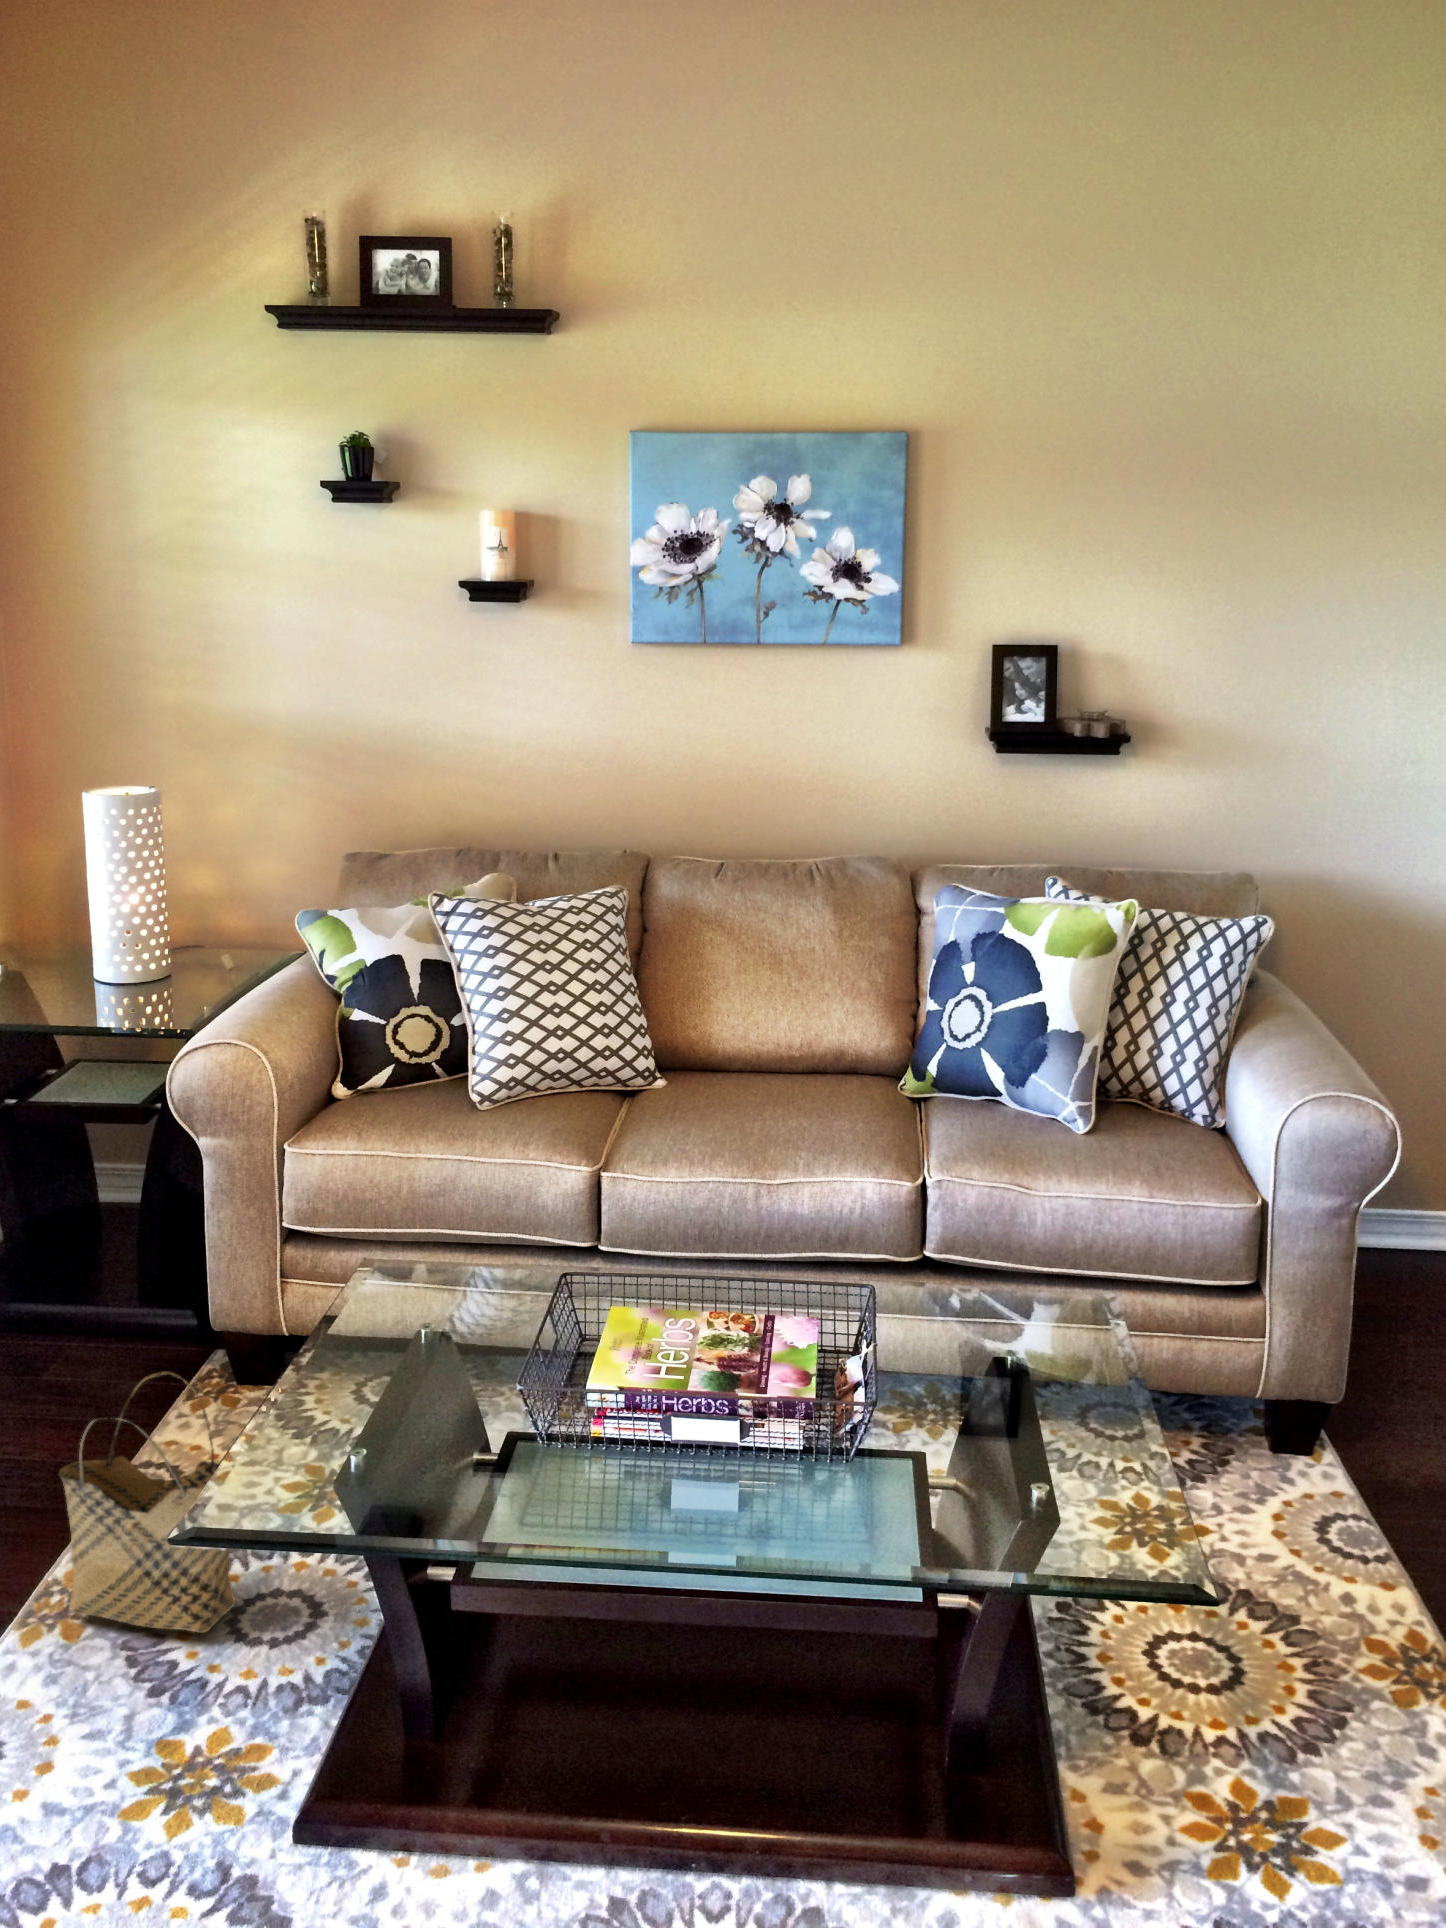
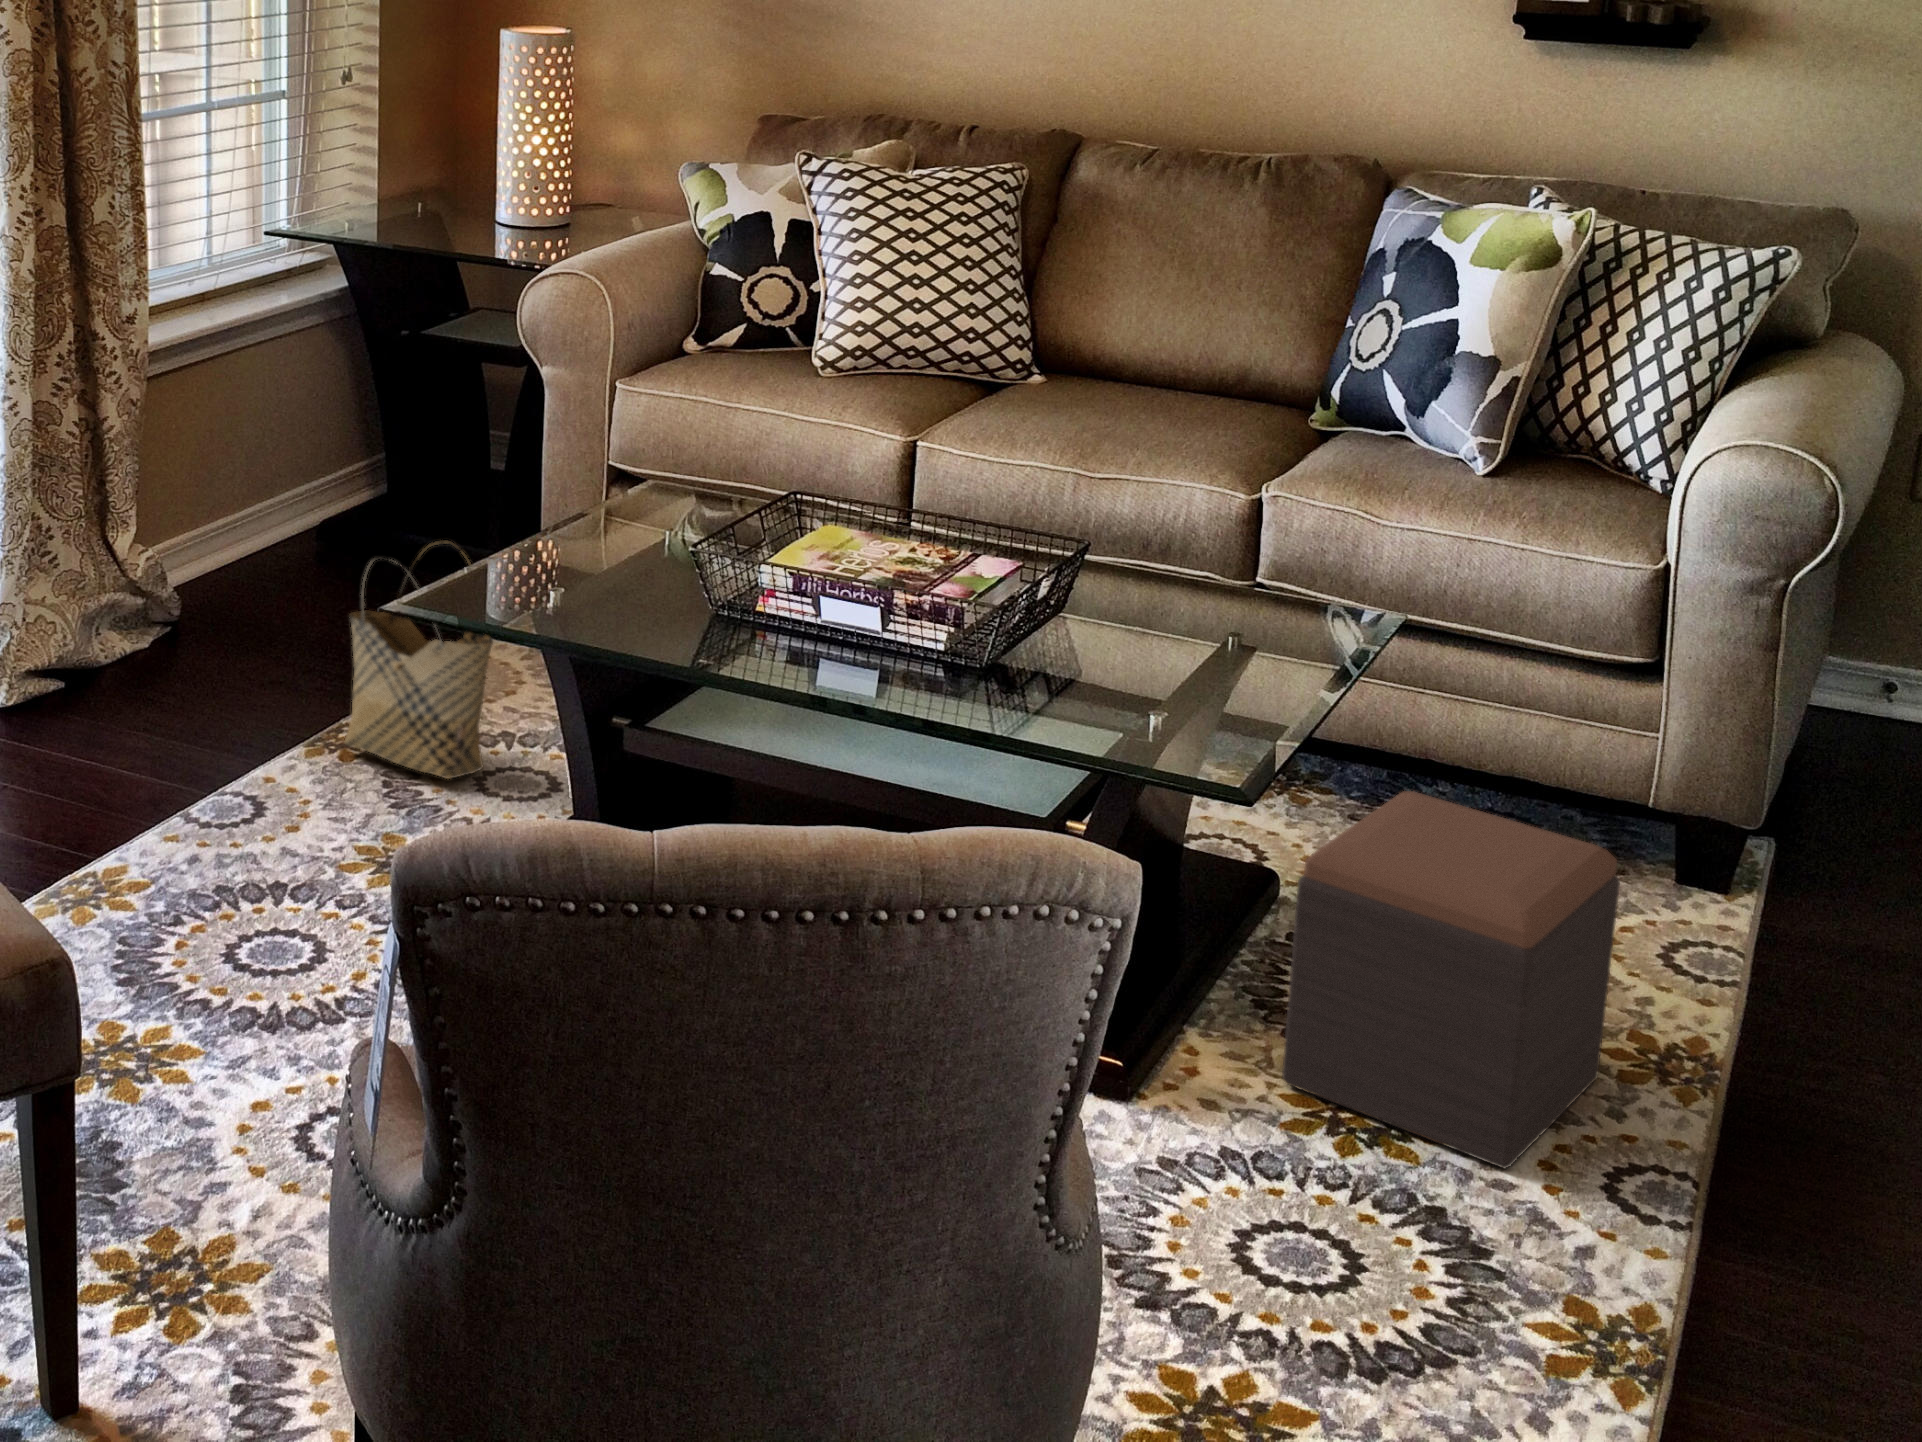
footstool: none [1171,1482,1430,1851] -> present [1282,791,1620,1169]

